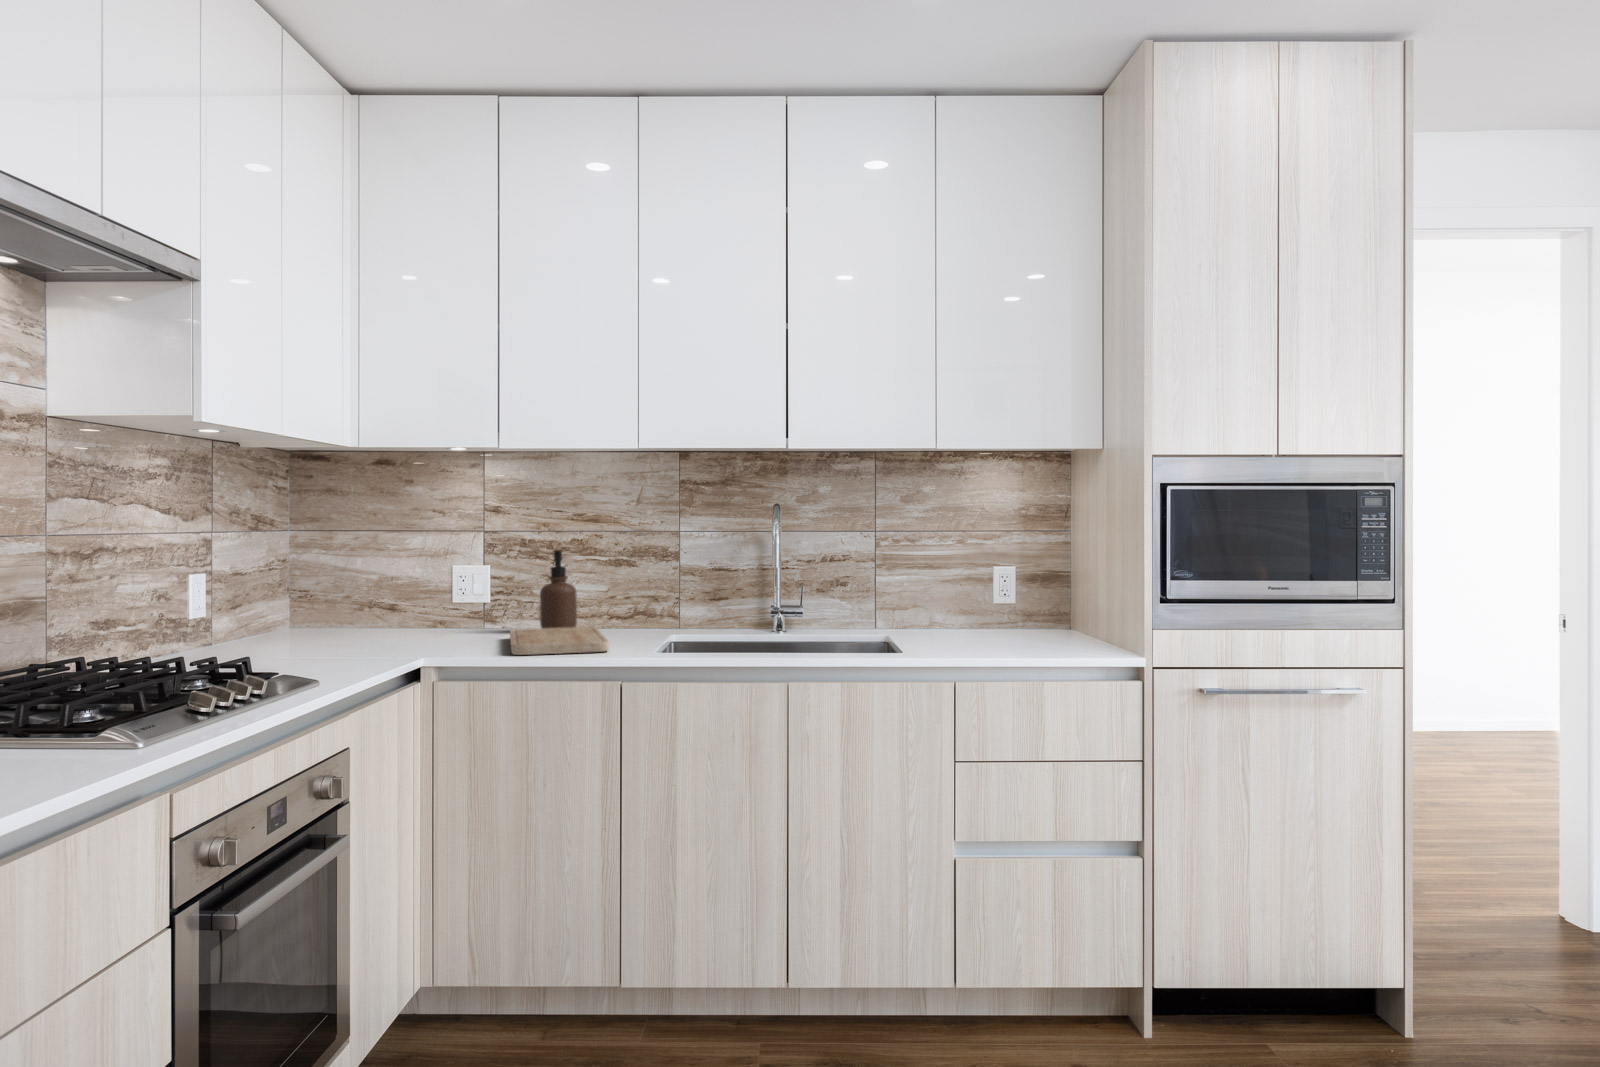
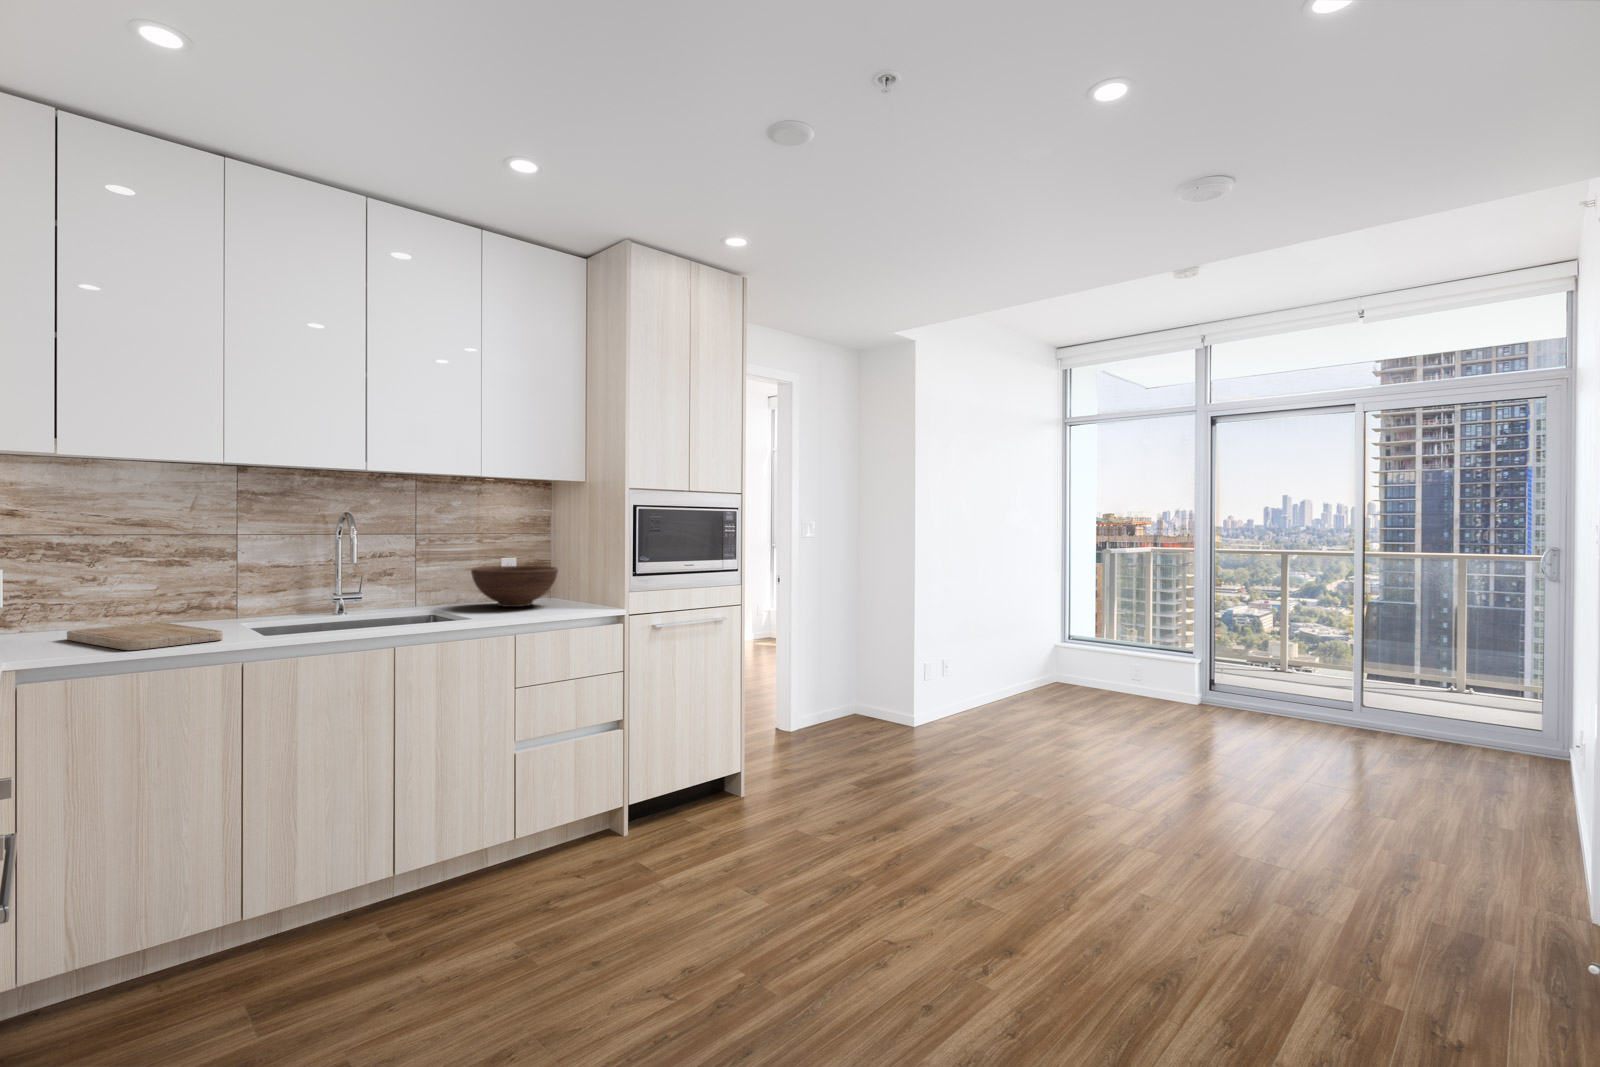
soap dispenser: present [540,550,577,629] -> none [77,553,122,631]
fruit bowl: none [939,578,1061,639] -> present [471,566,558,607]

